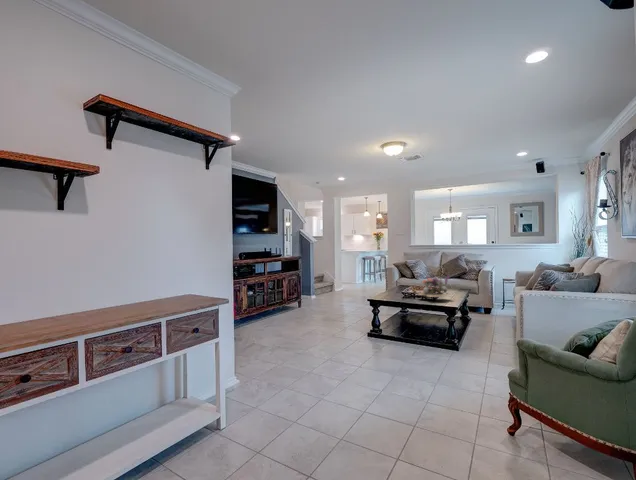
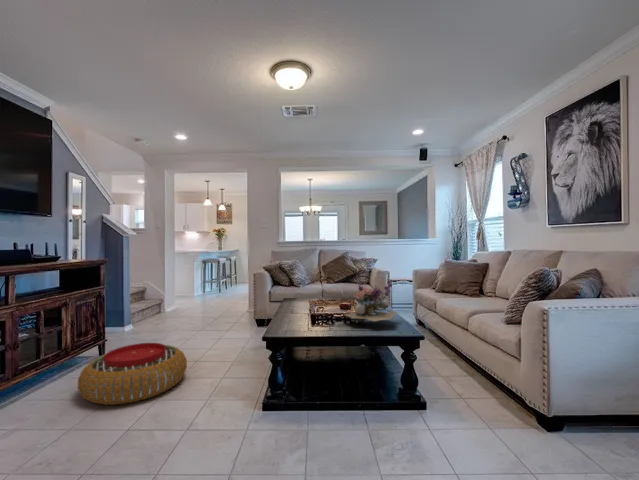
pouf: none [291,301,338,325] -> present [78,343,187,405]

